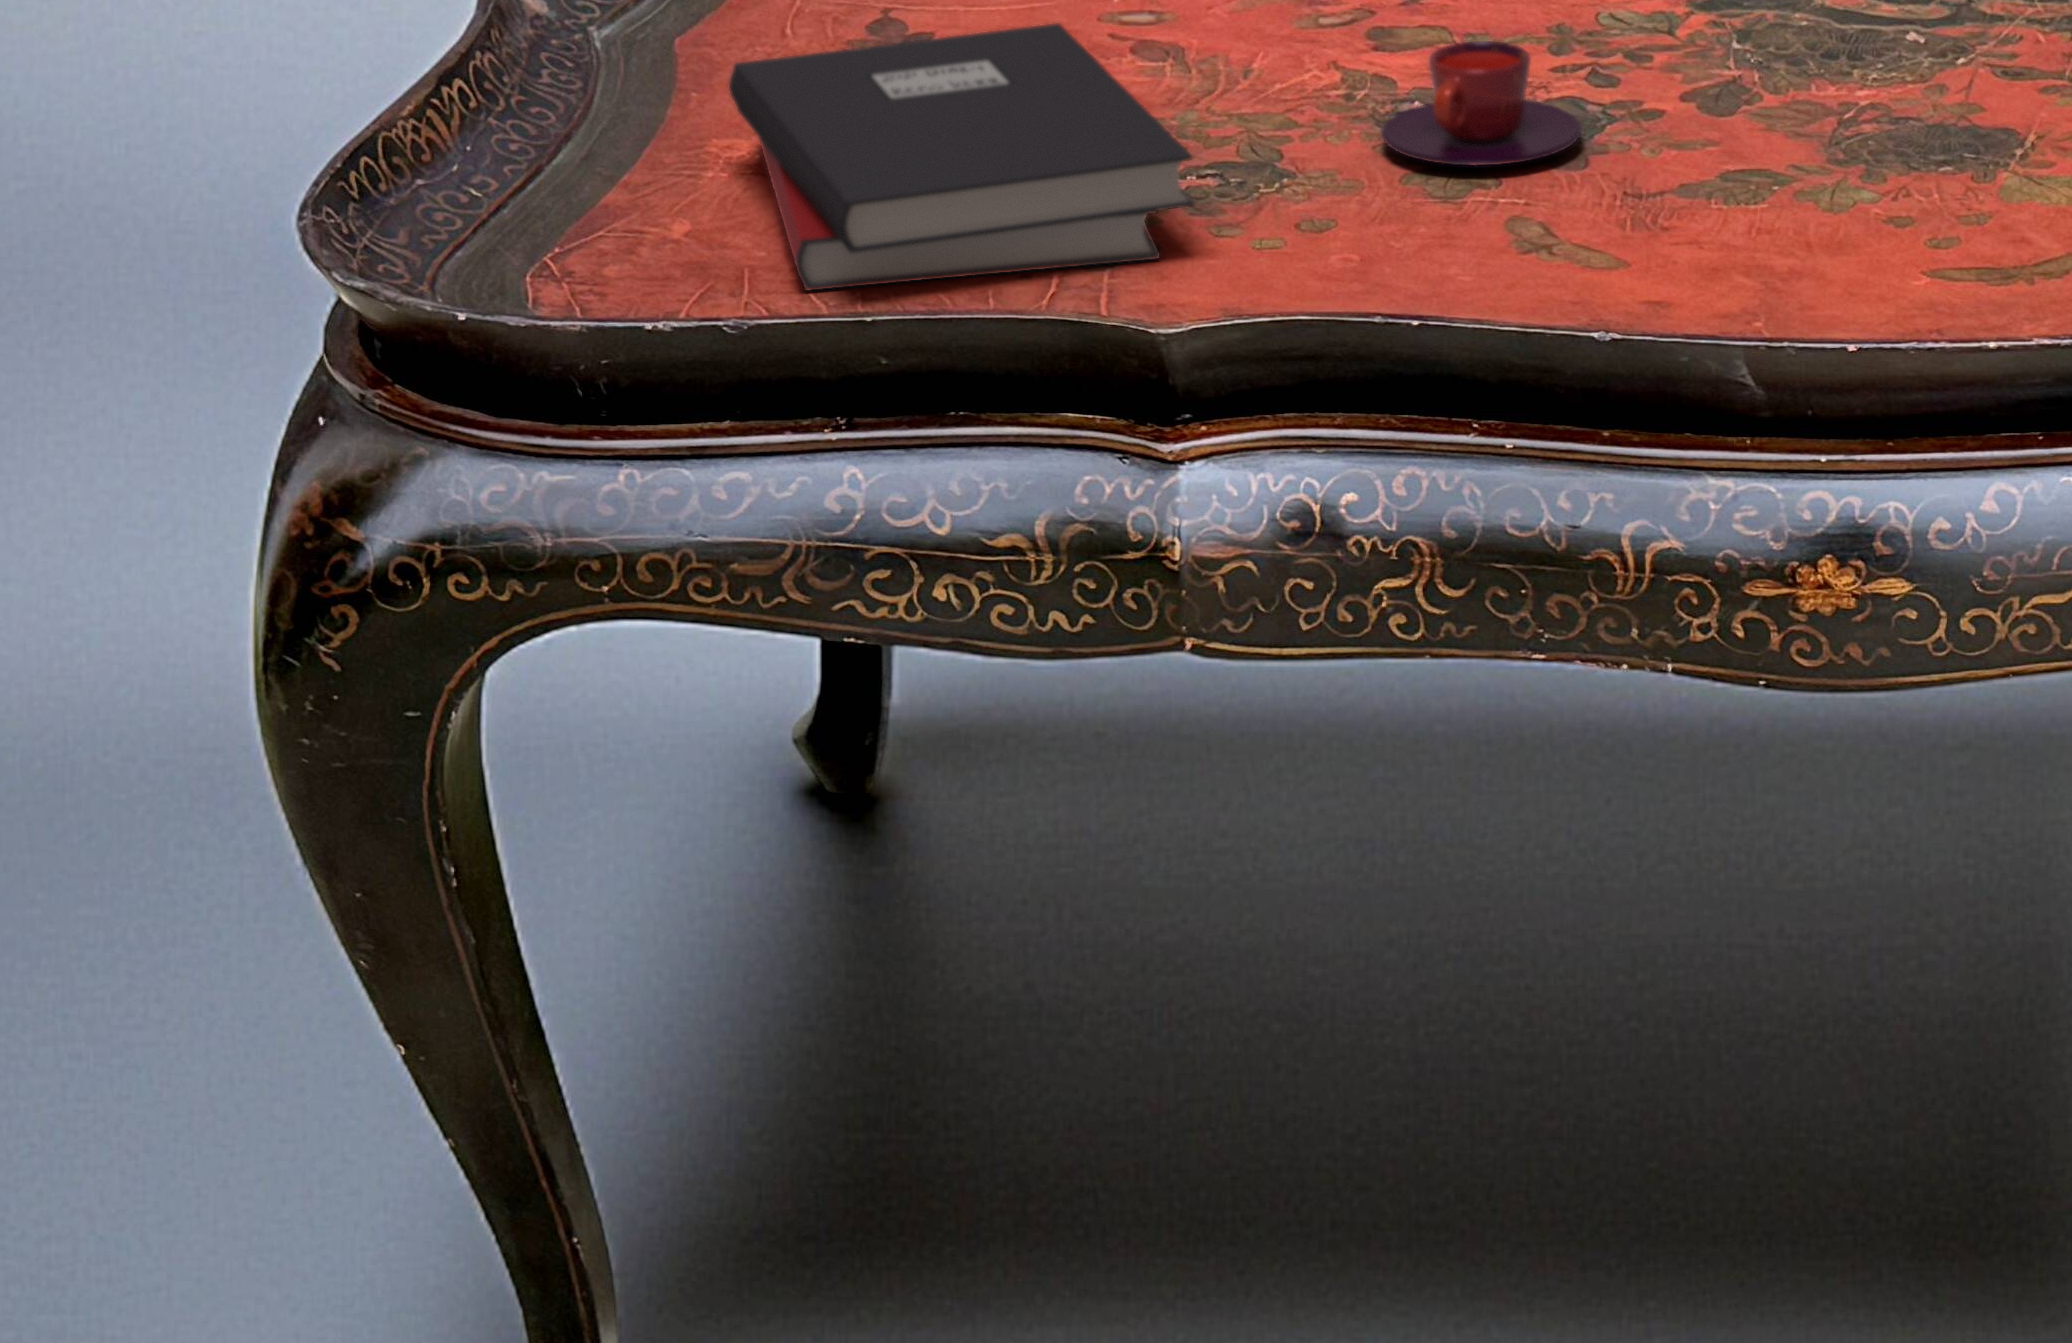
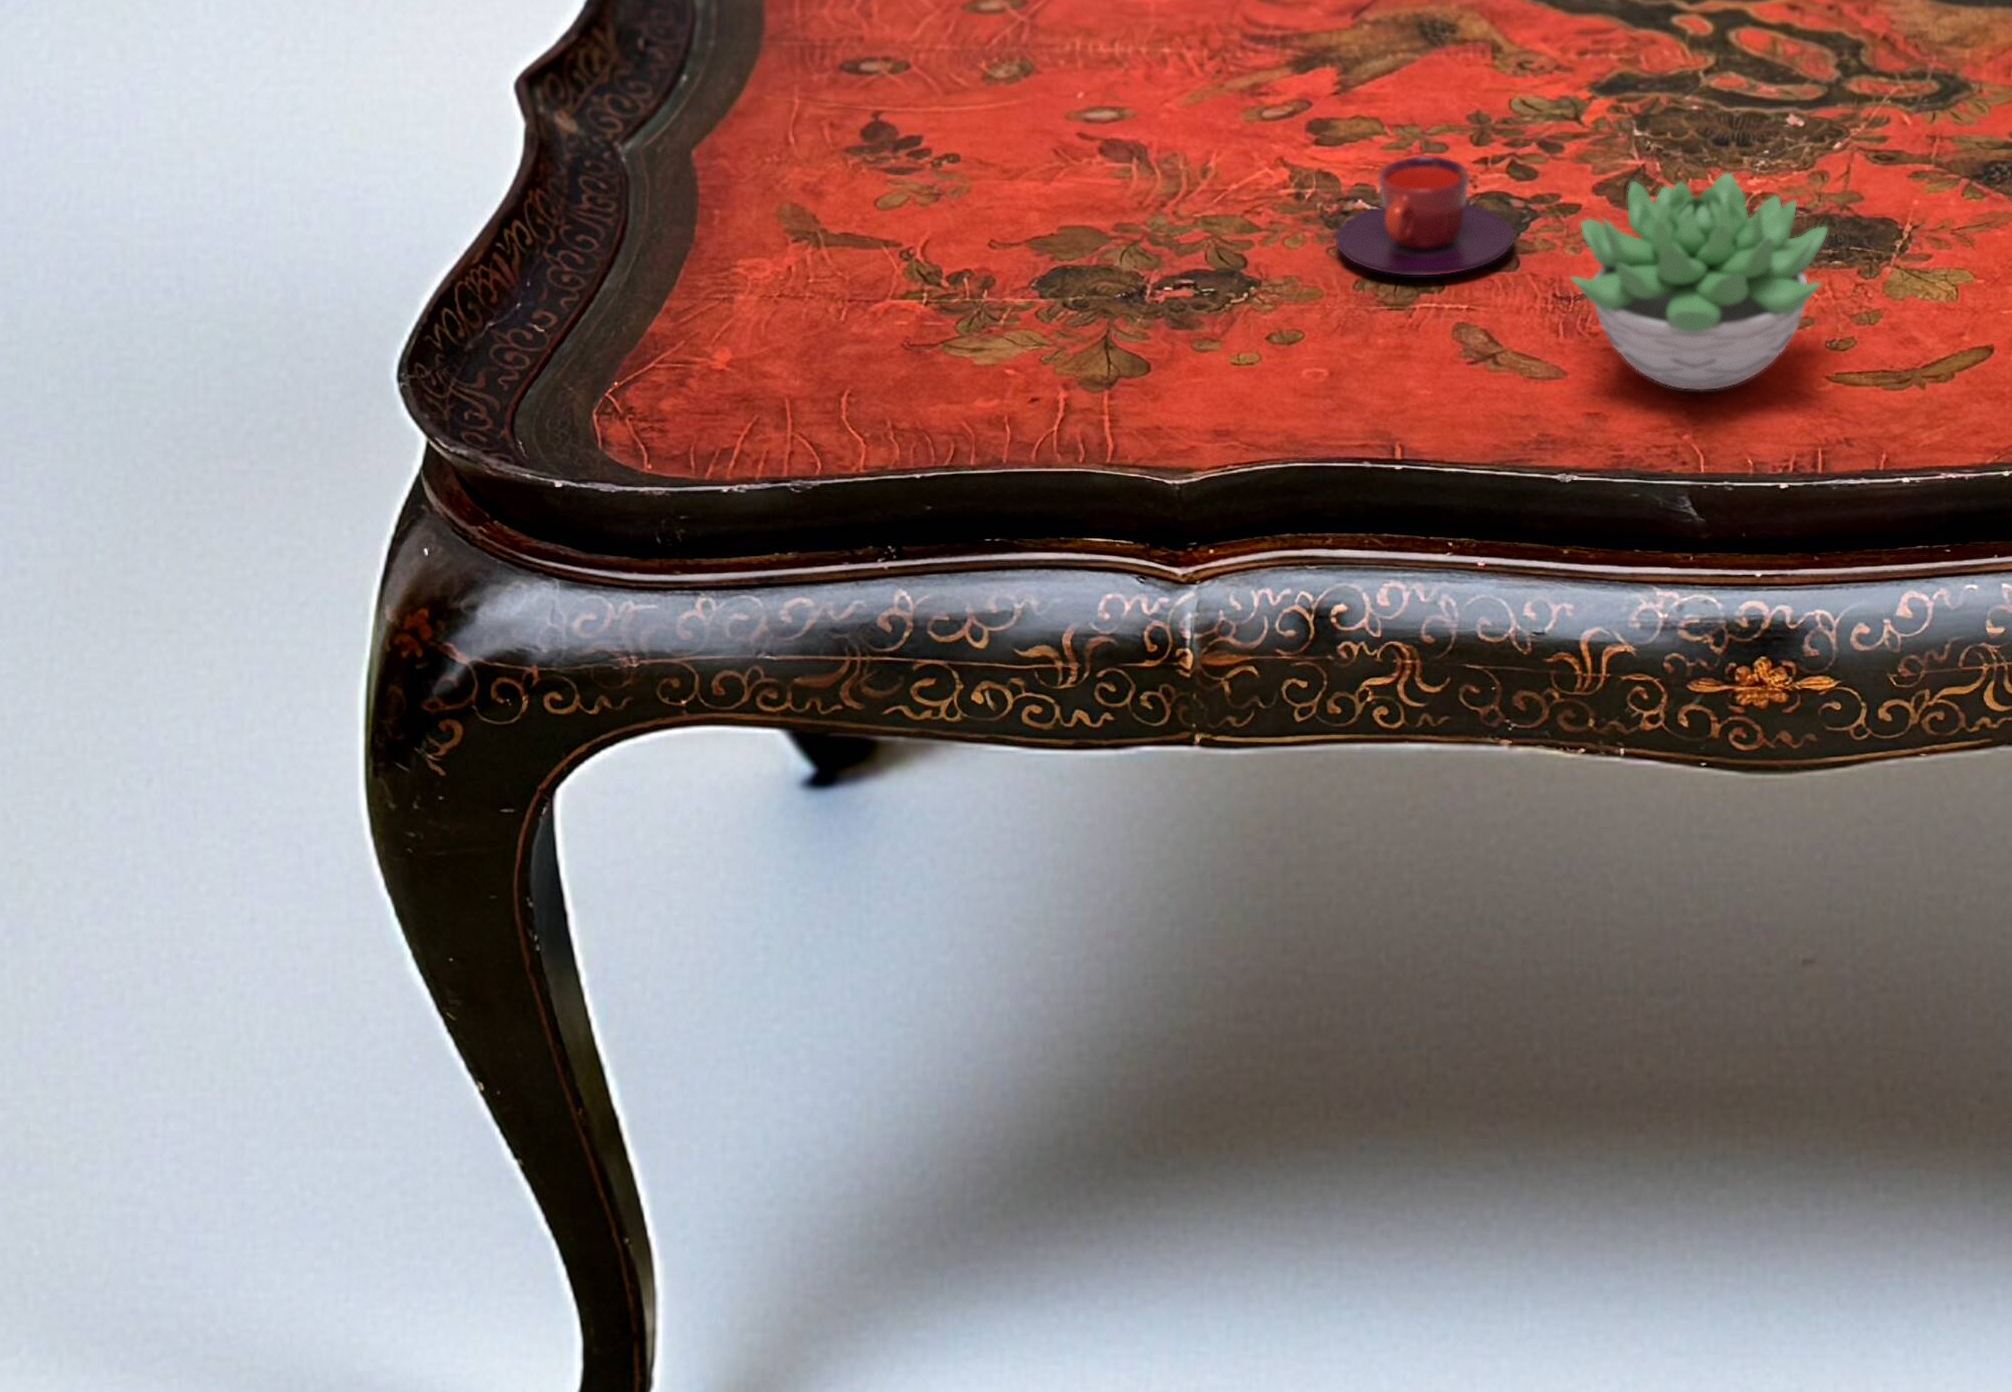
hardback book: present [729,23,1195,290] -> none [757,144,1187,420]
succulent plant: none [1622,33,1922,271] -> present [1571,173,1827,389]

